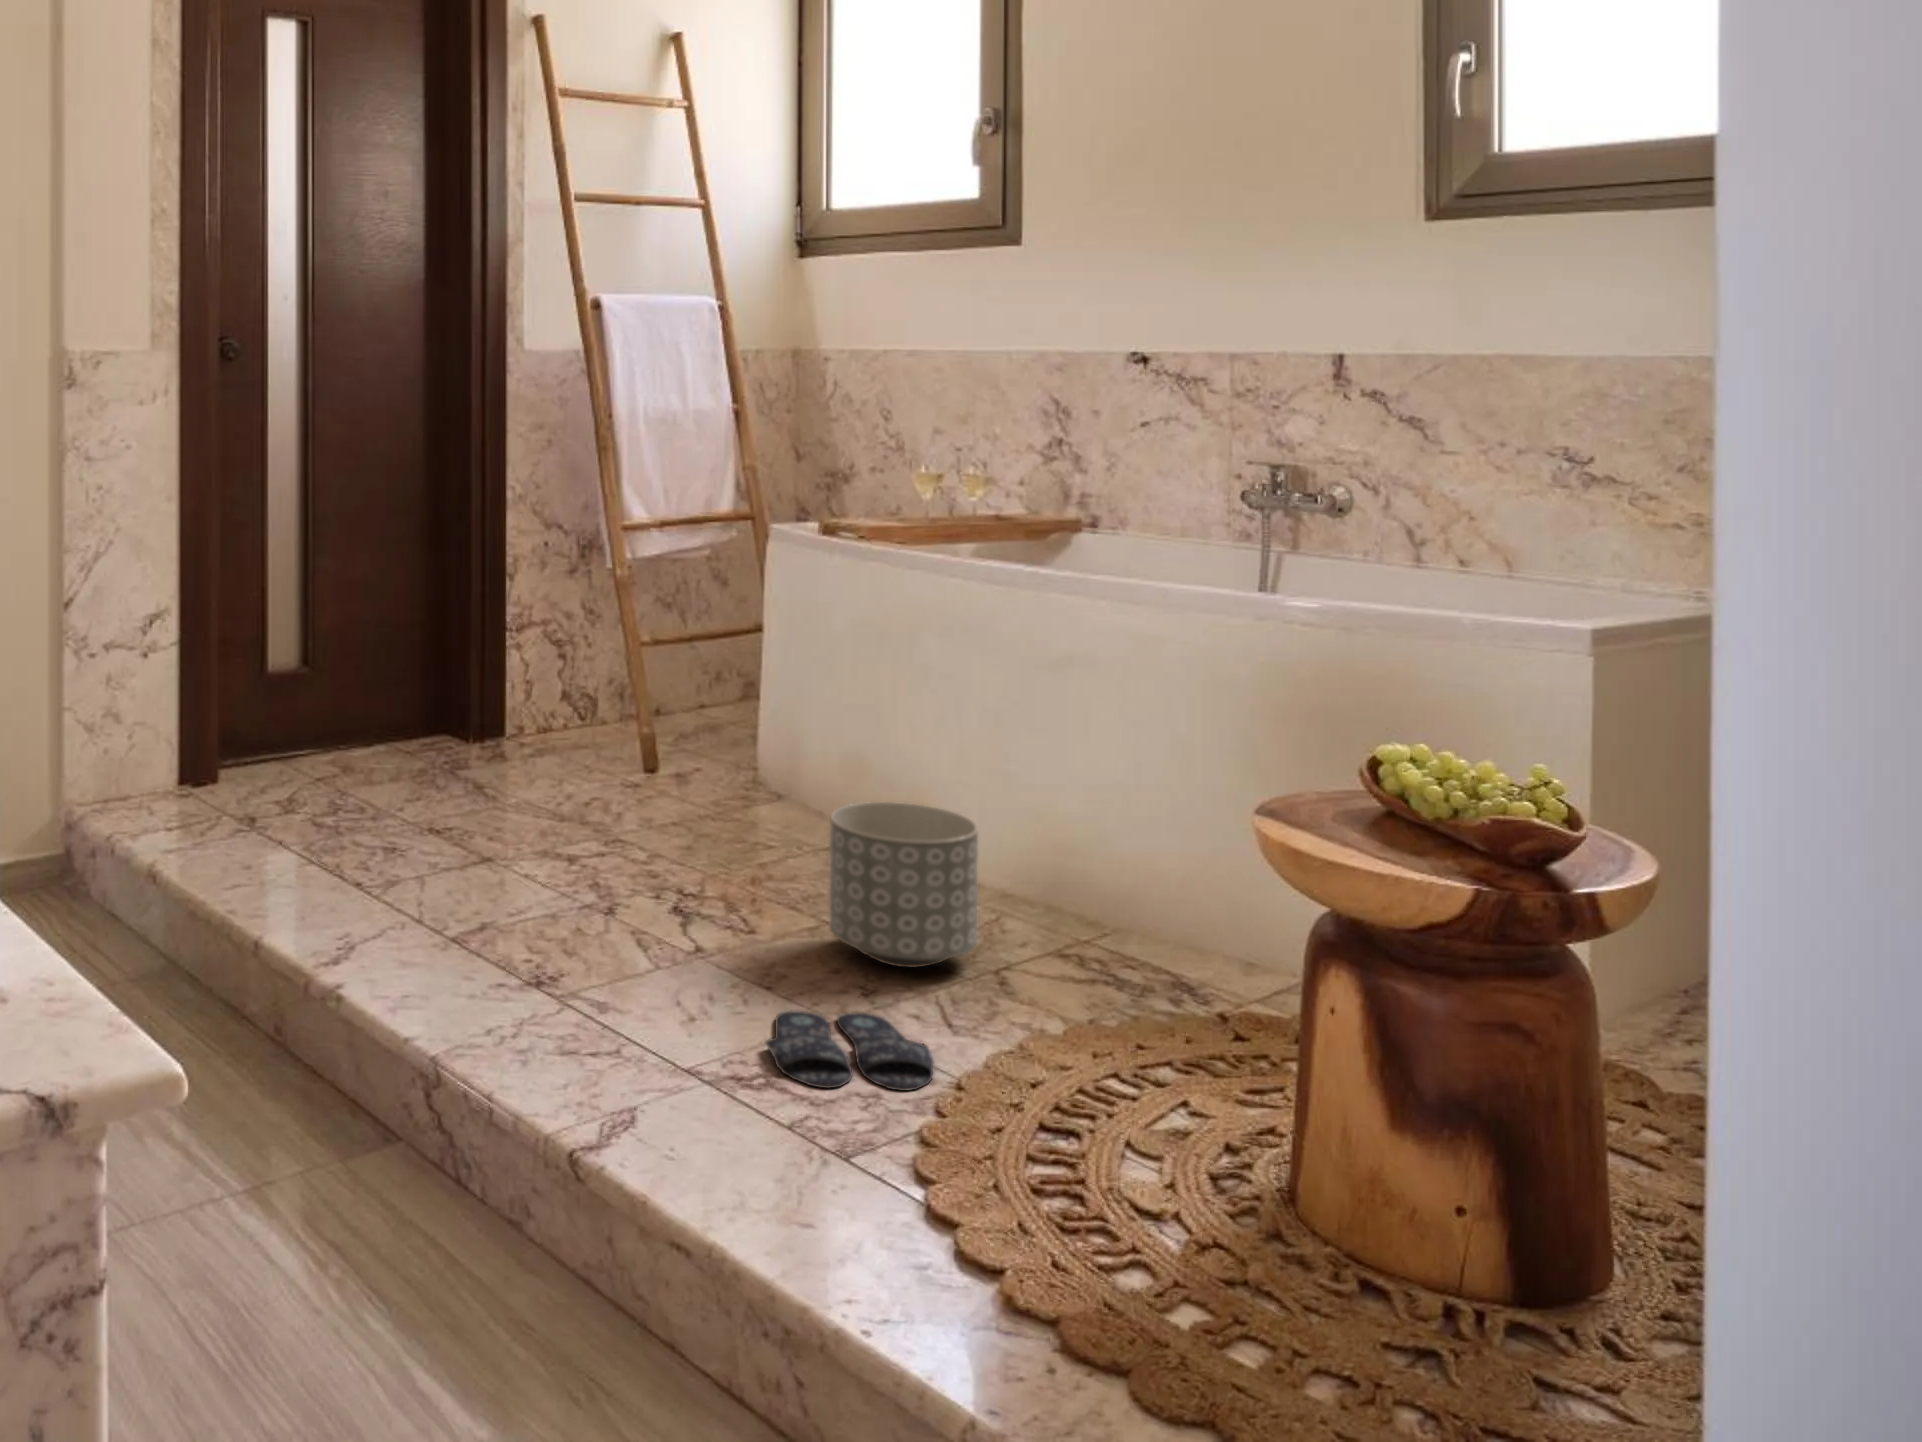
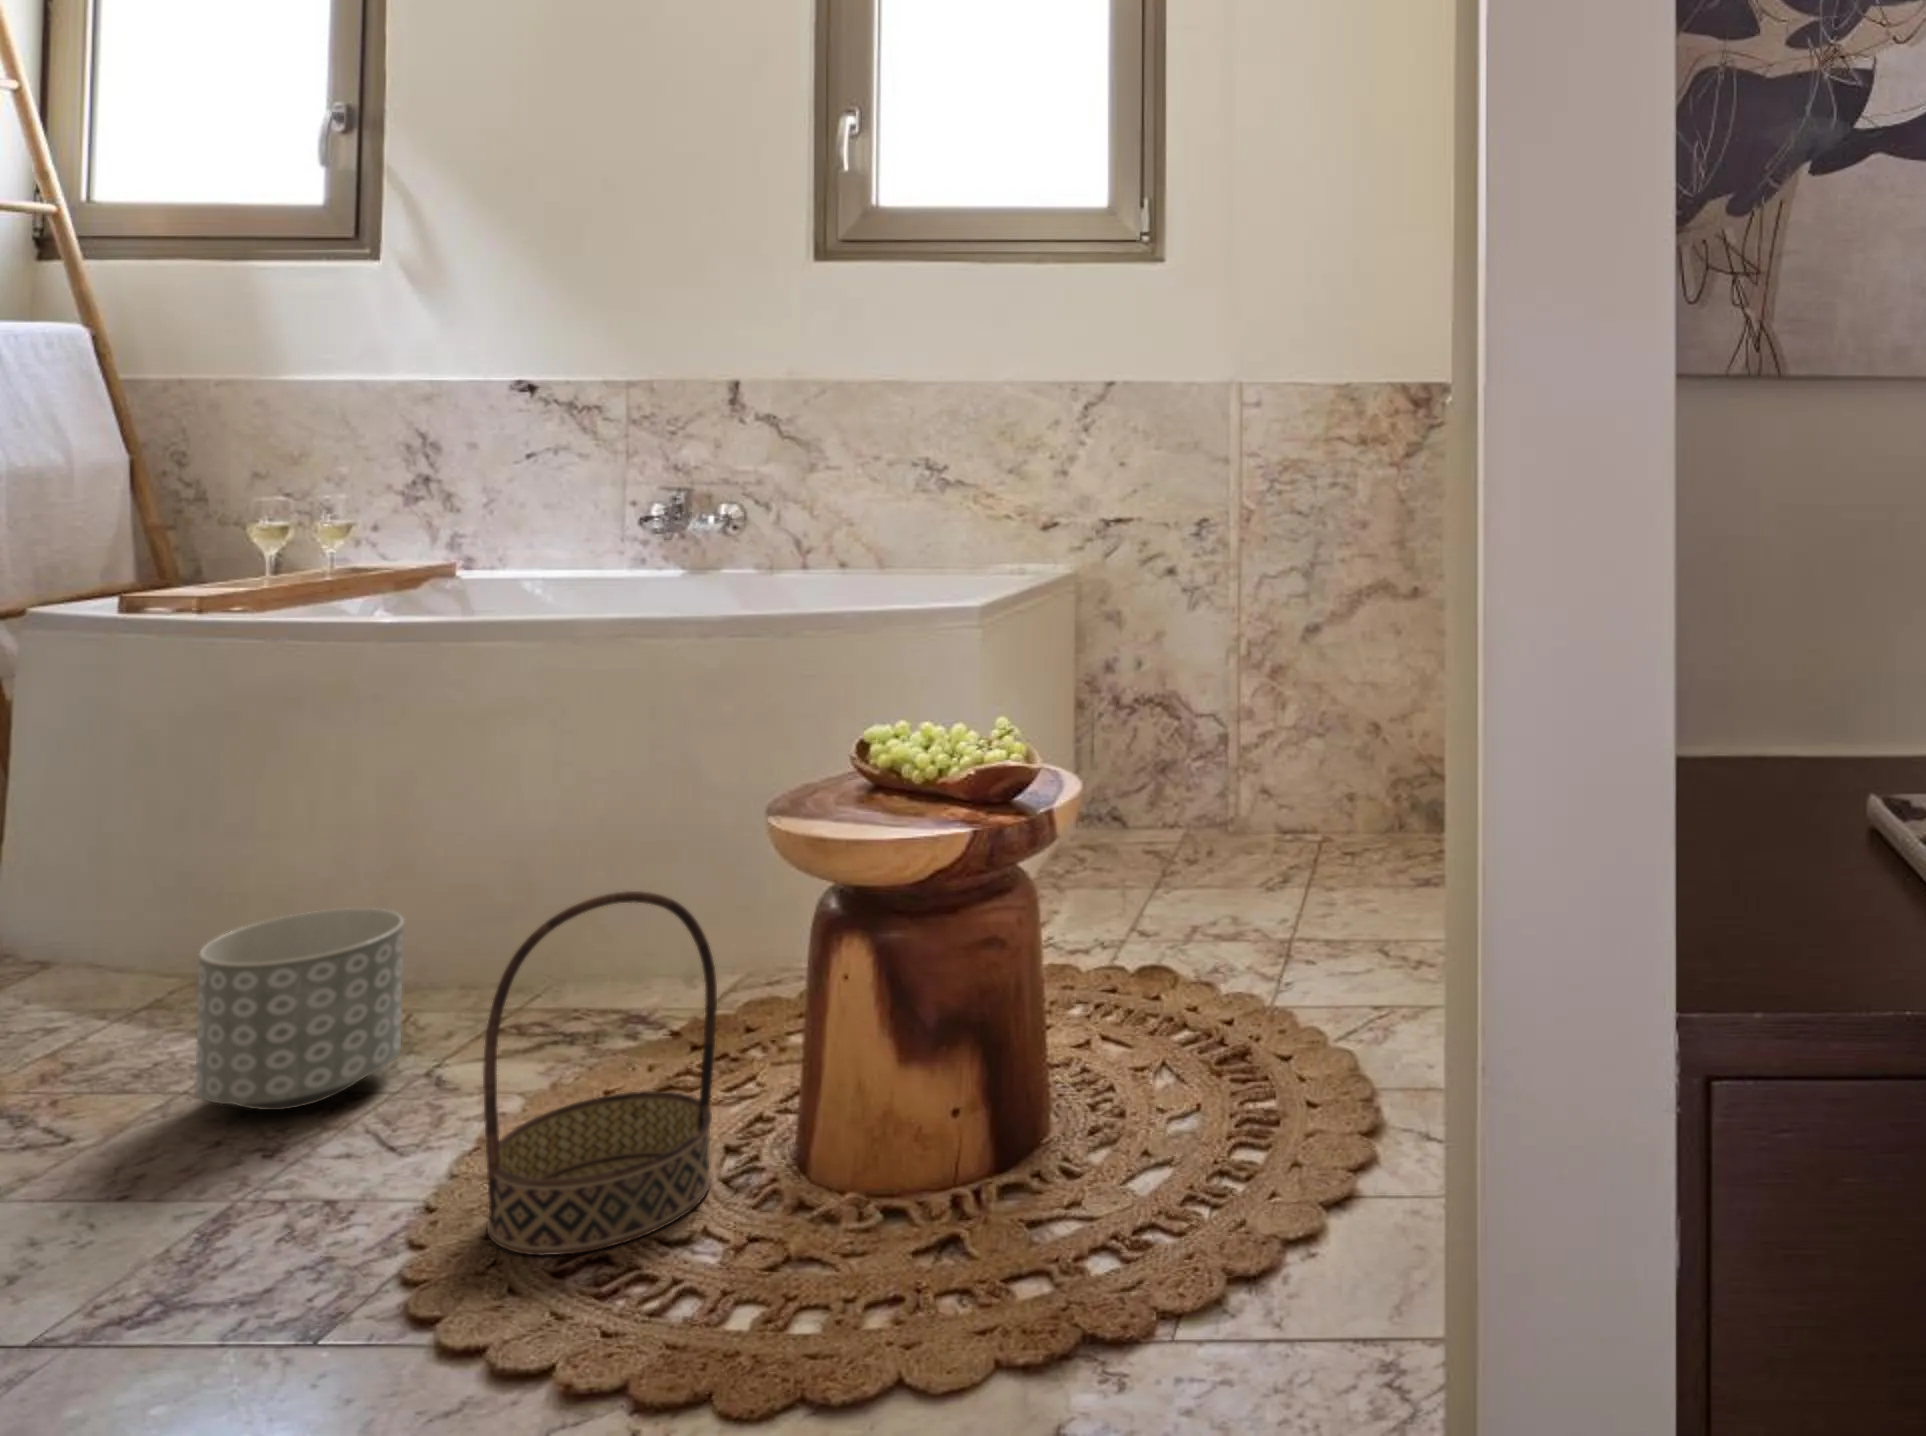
basket: none [989,847,1209,1193] -> present [483,891,717,1255]
slippers: present [766,1011,933,1091] -> none [144,1171,391,1290]

